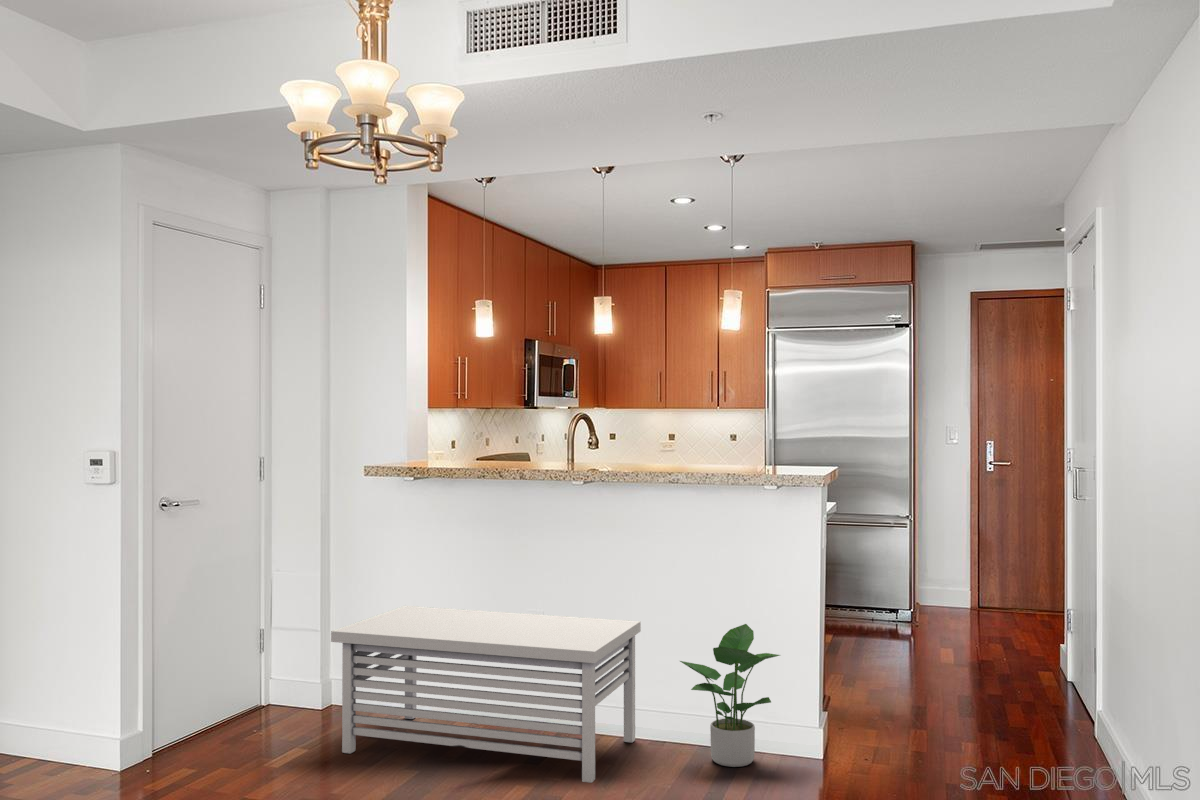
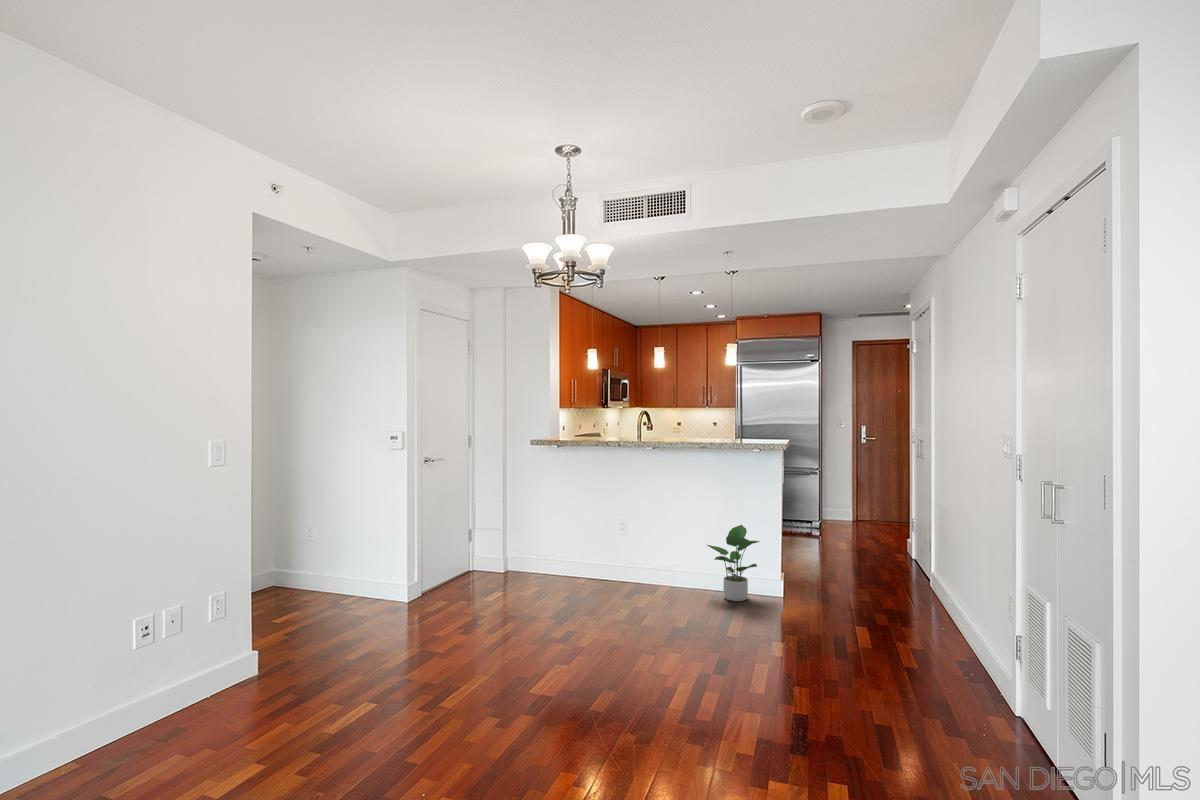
storage bench: present [331,606,641,783] -> none [518,516,683,609]

